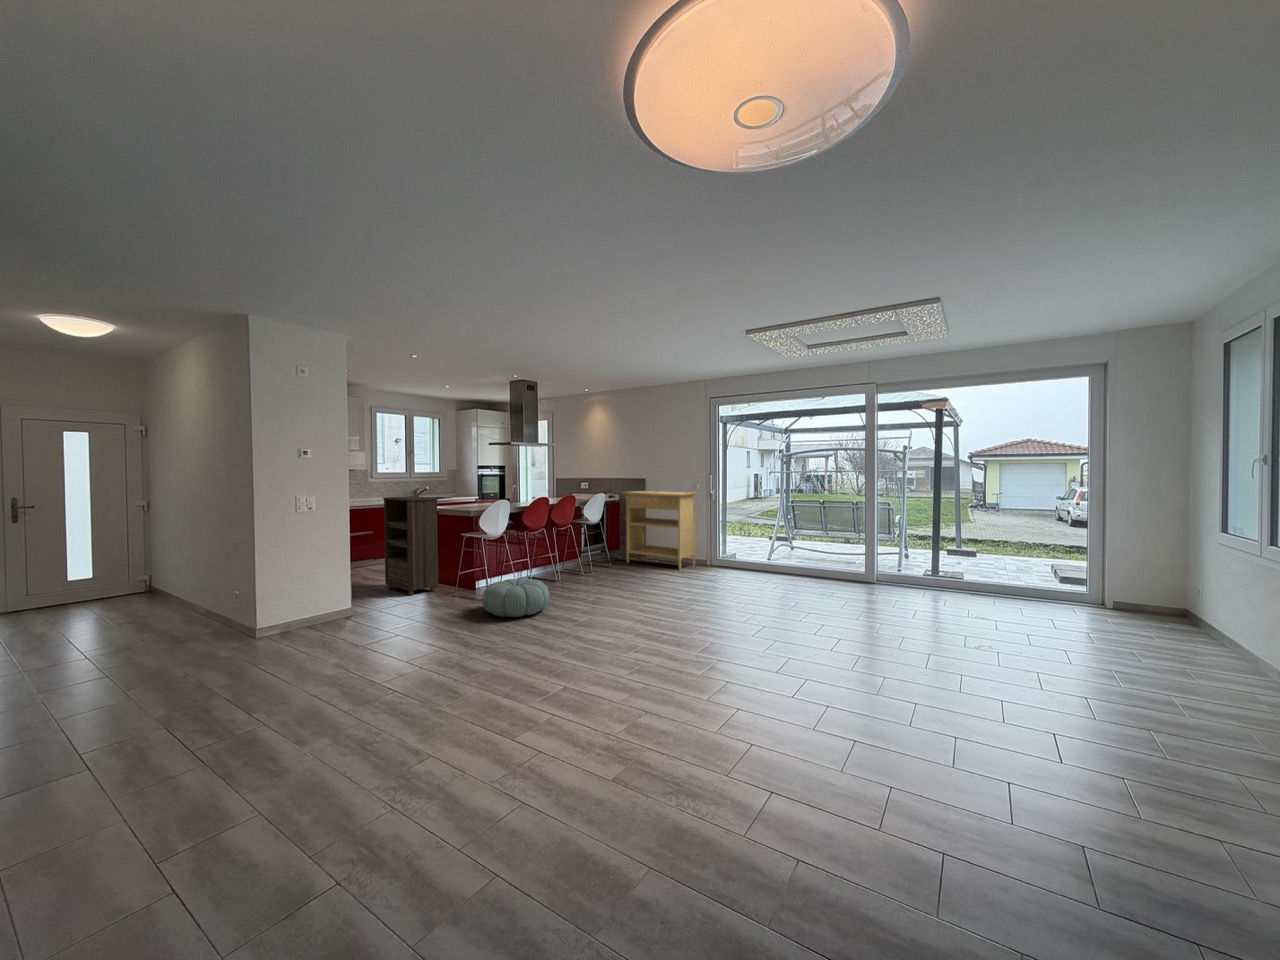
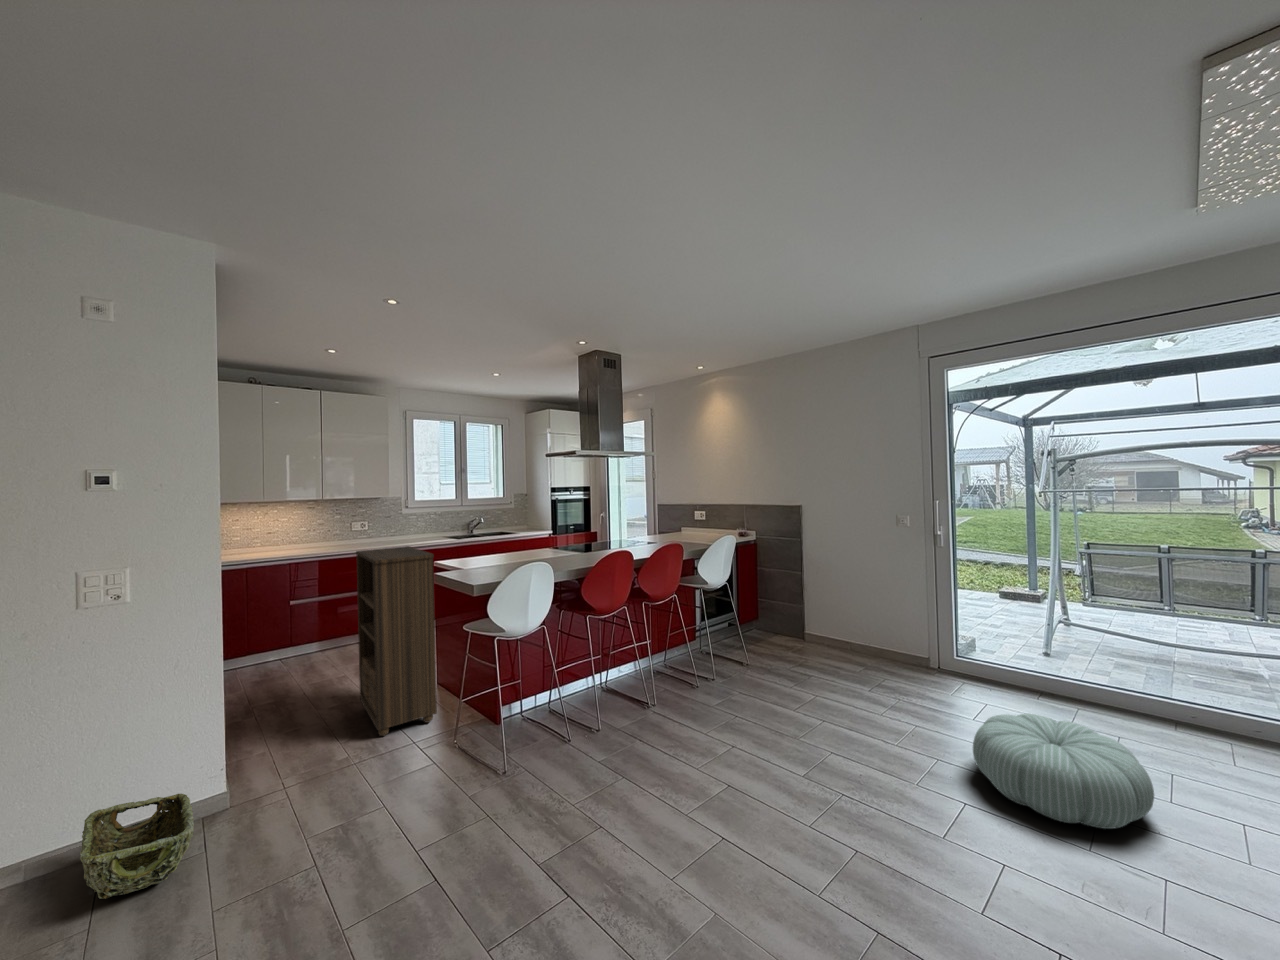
console table: present [623,491,697,570] -> none [763,526,908,679]
pouf: present [482,578,550,617] -> present [973,714,1154,829]
woven basket: none [307,601,363,628] -> present [80,794,194,899]

